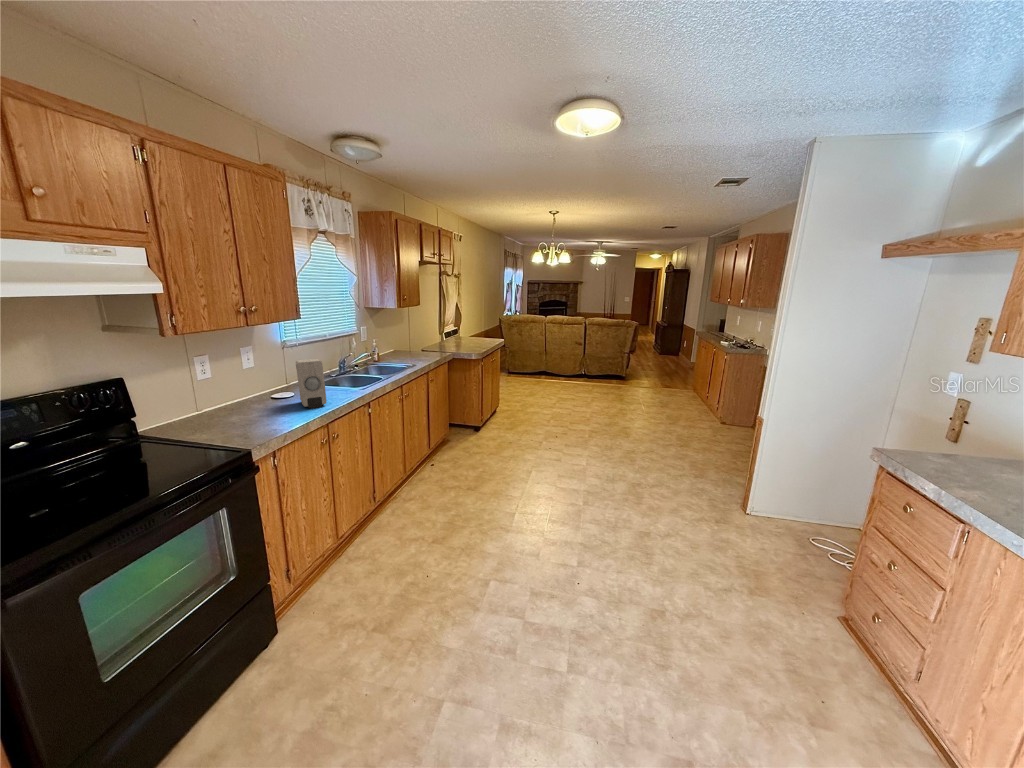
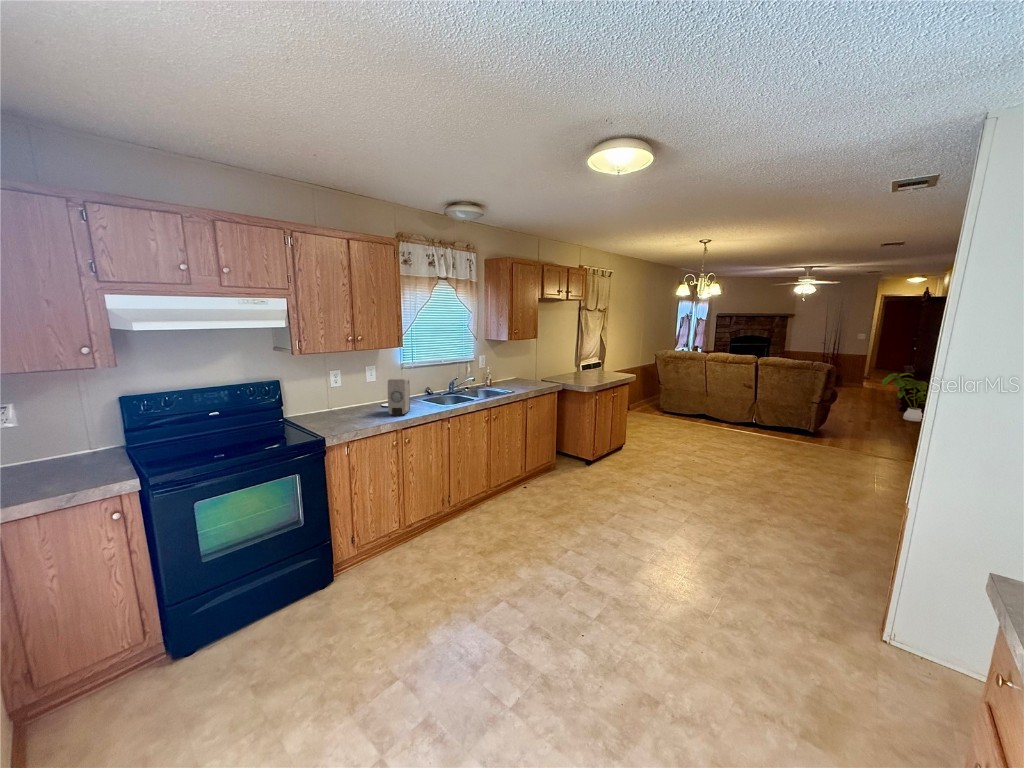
house plant: none [653,328,685,363] -> present [882,373,928,422]

